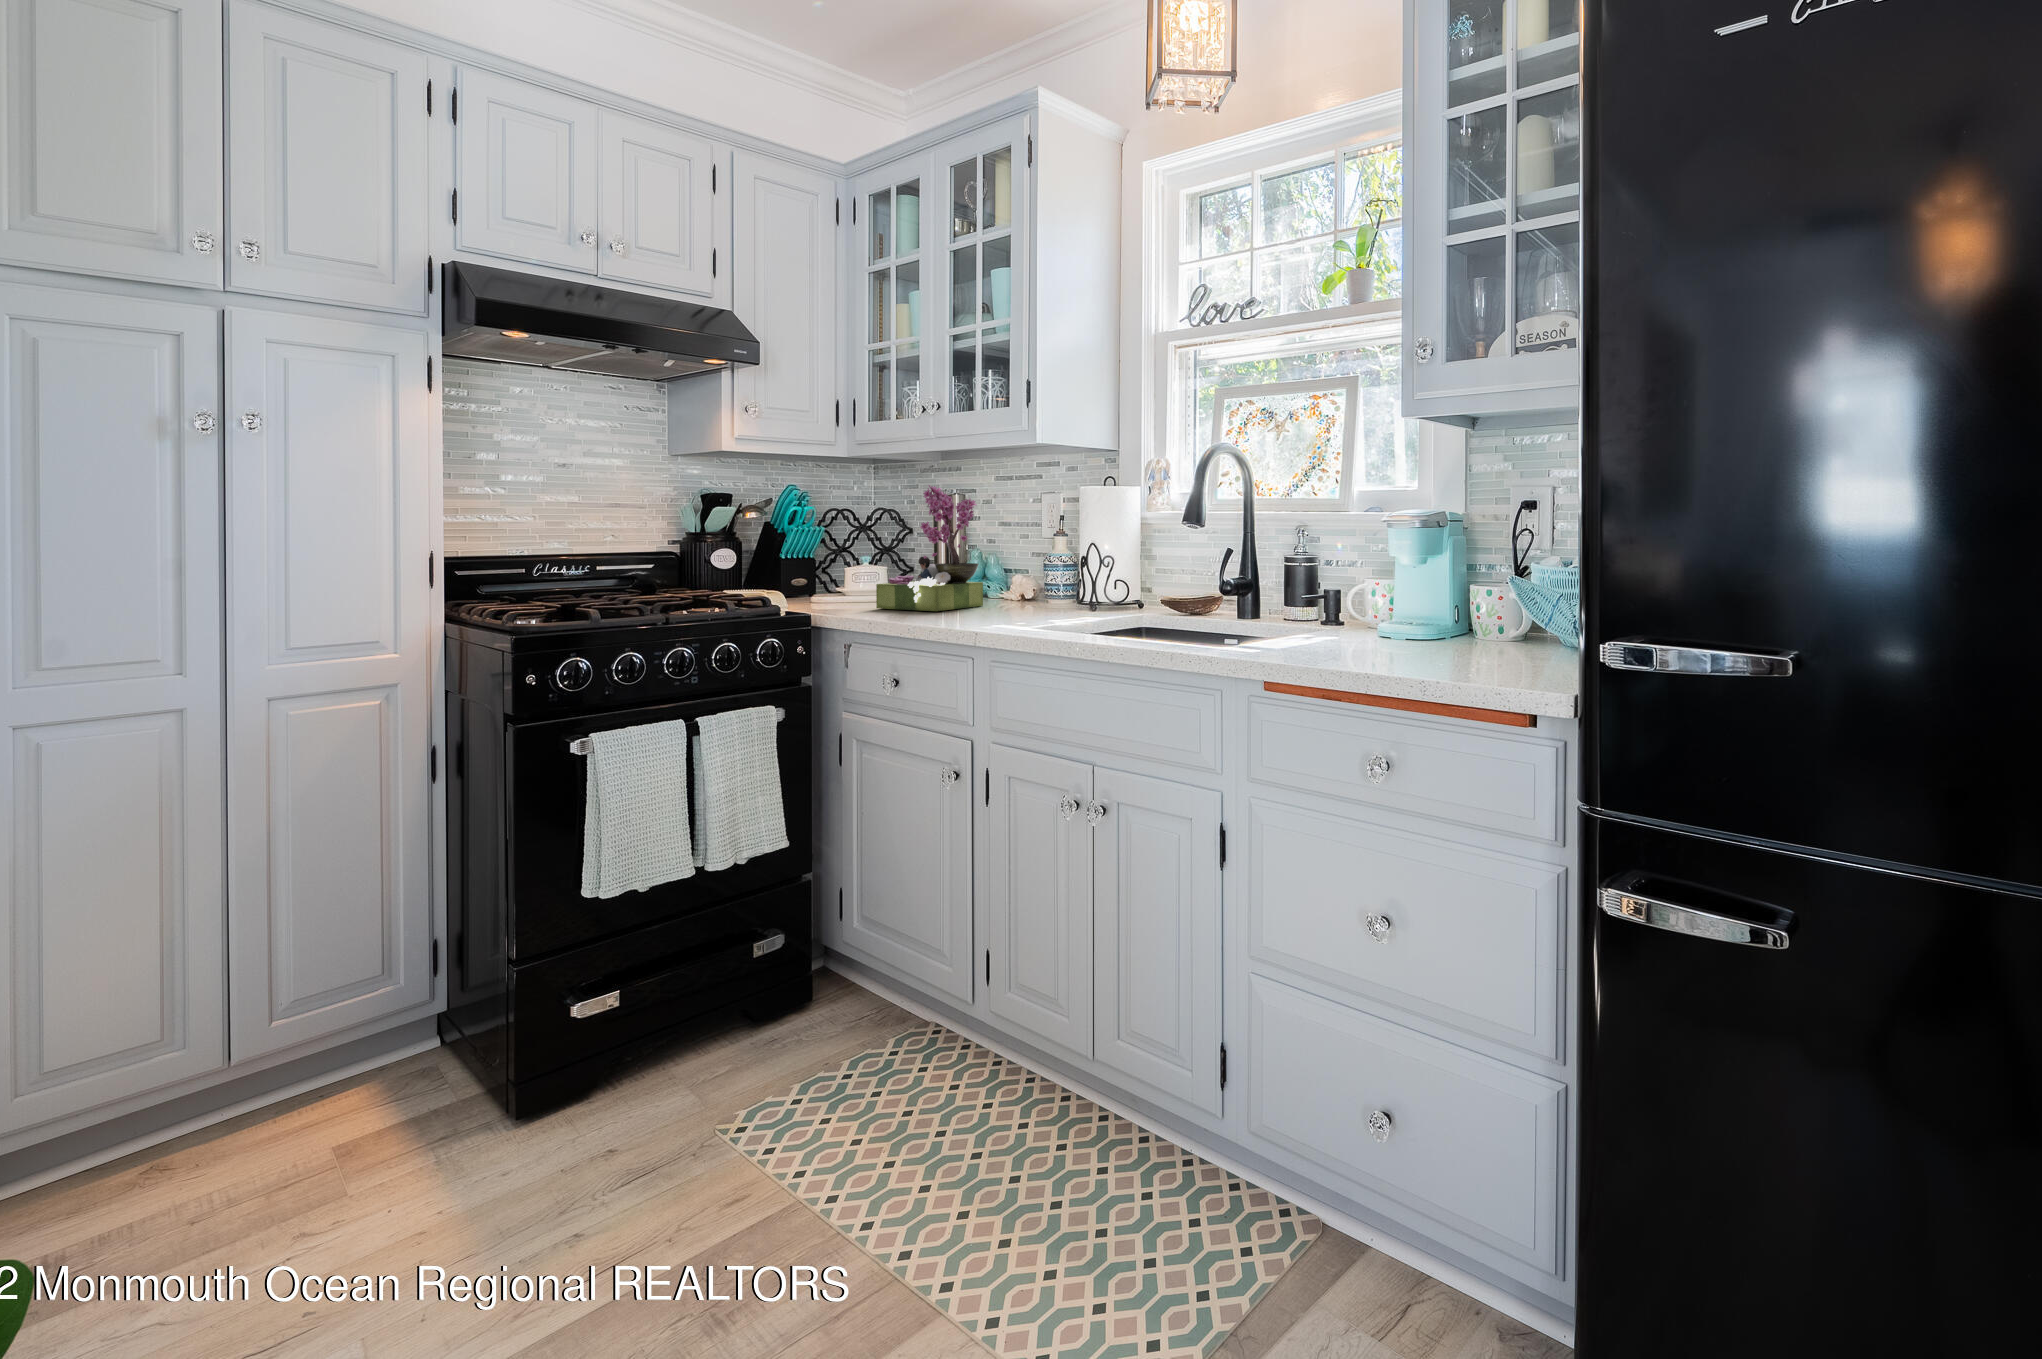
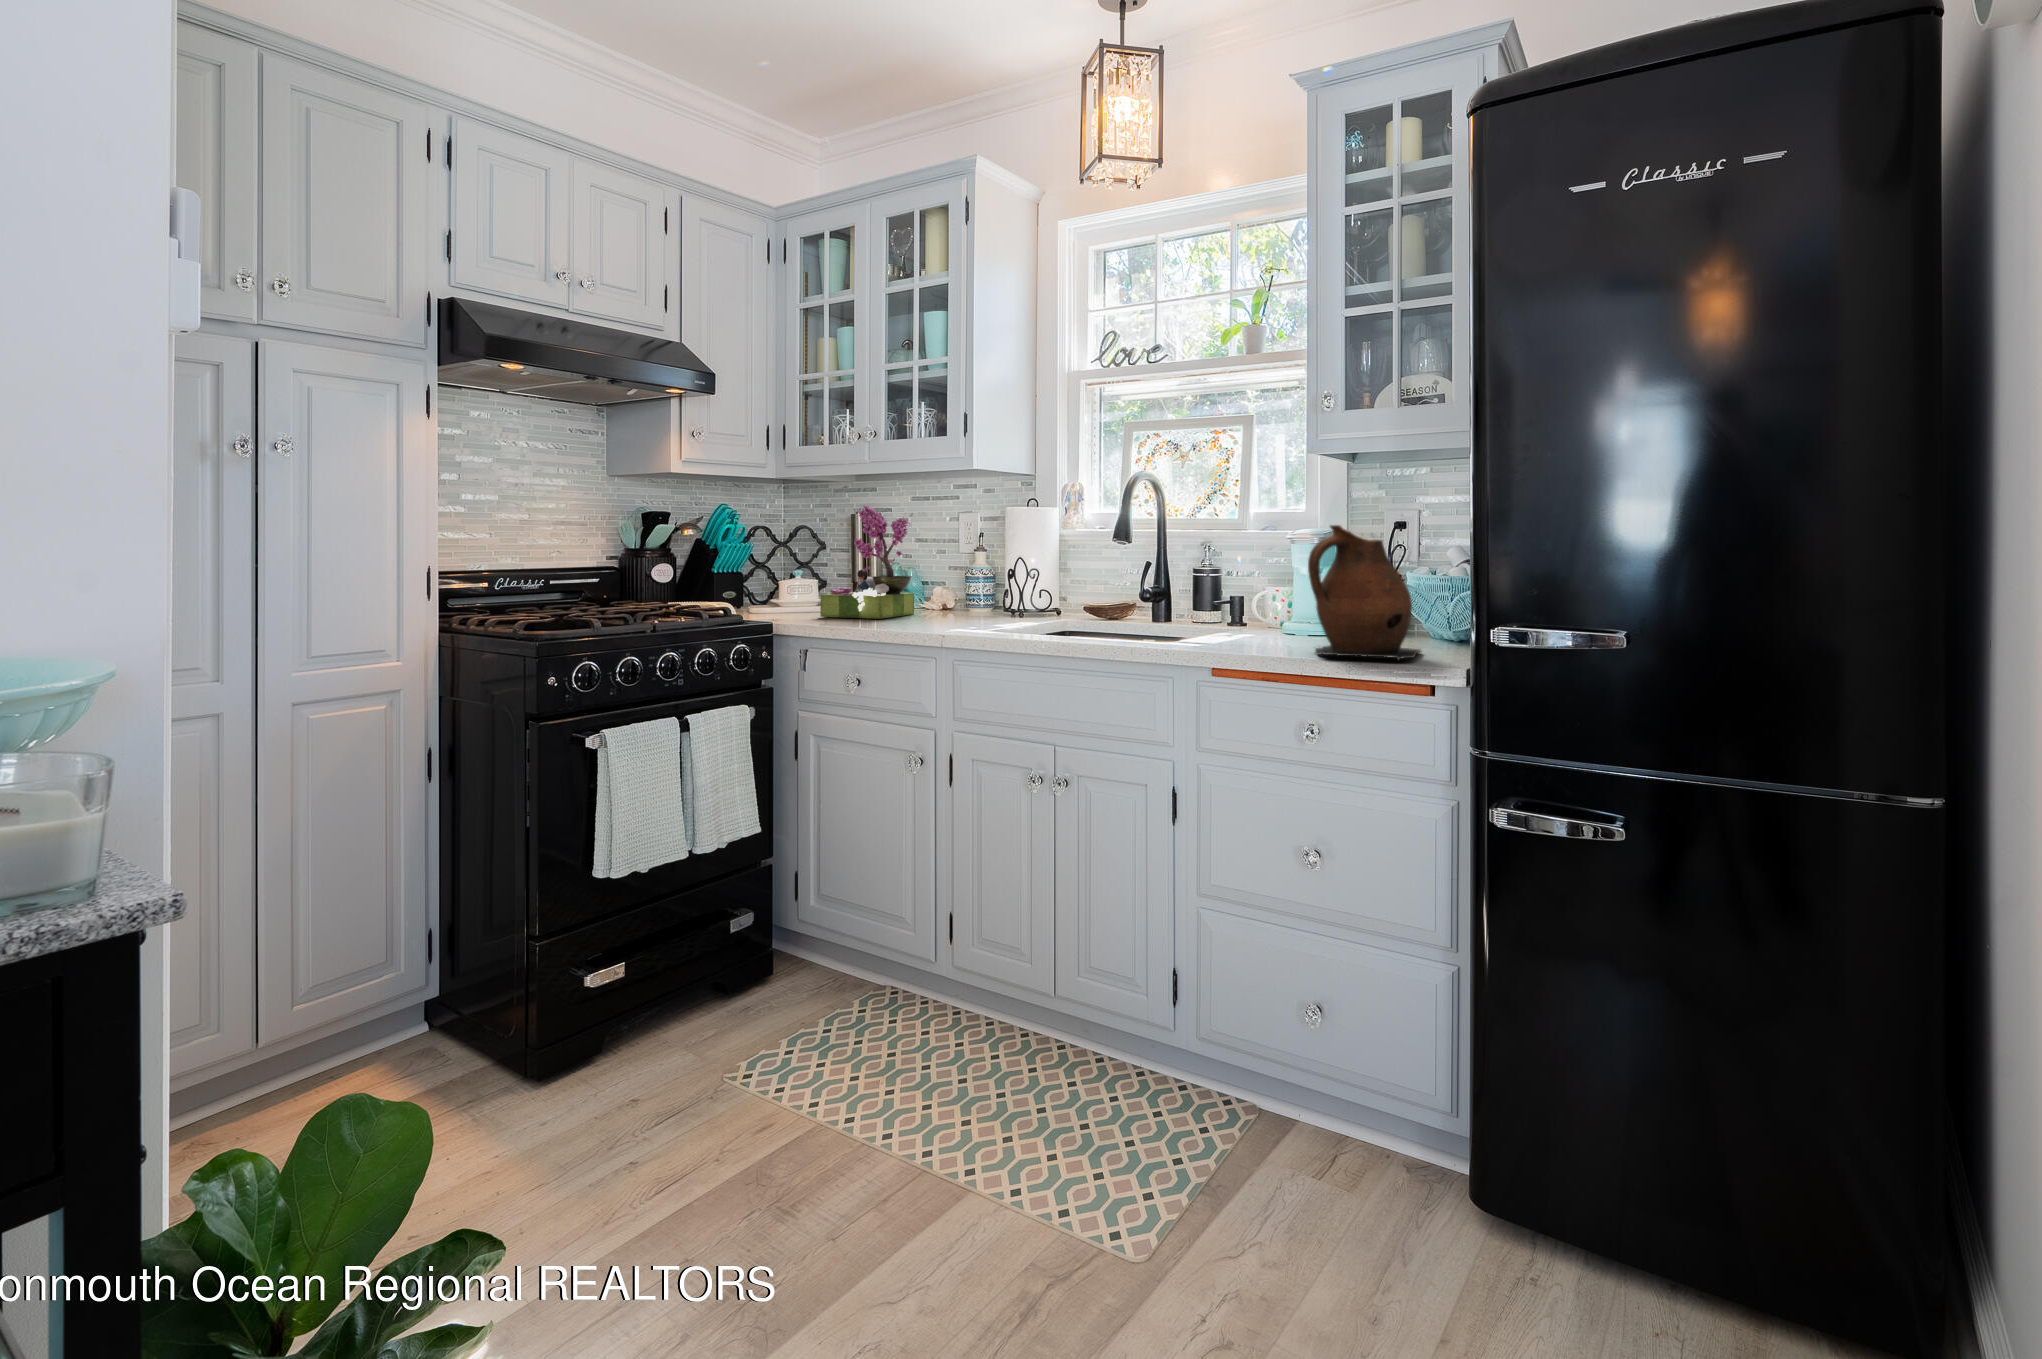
ceramic pitcher: none [1383,504,1533,678] -> present [1308,525,1421,660]

